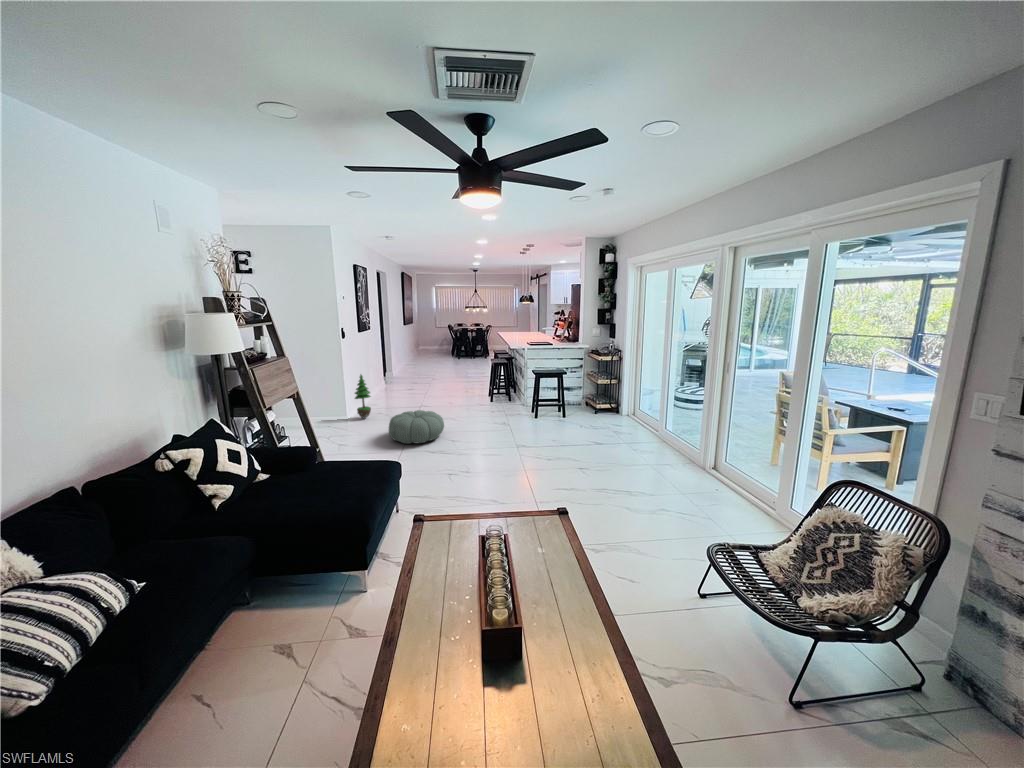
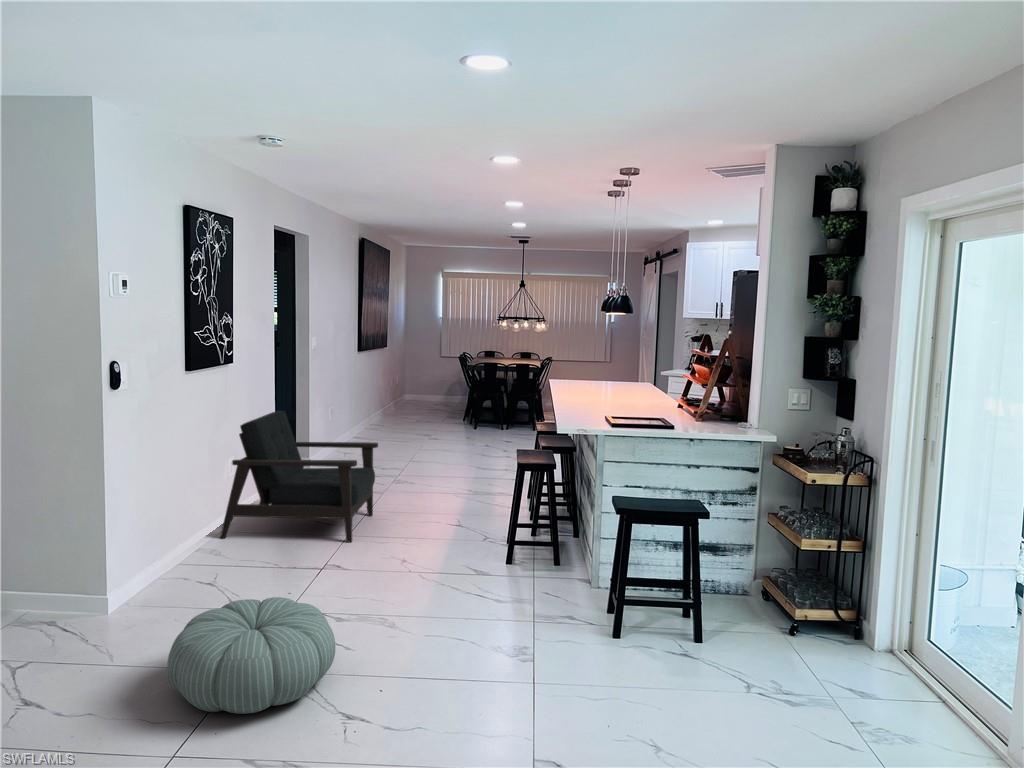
armchair: none [372,350,431,402] -> present [220,411,378,542]
potted tree: present [355,375,371,419] -> none [140,476,188,594]

